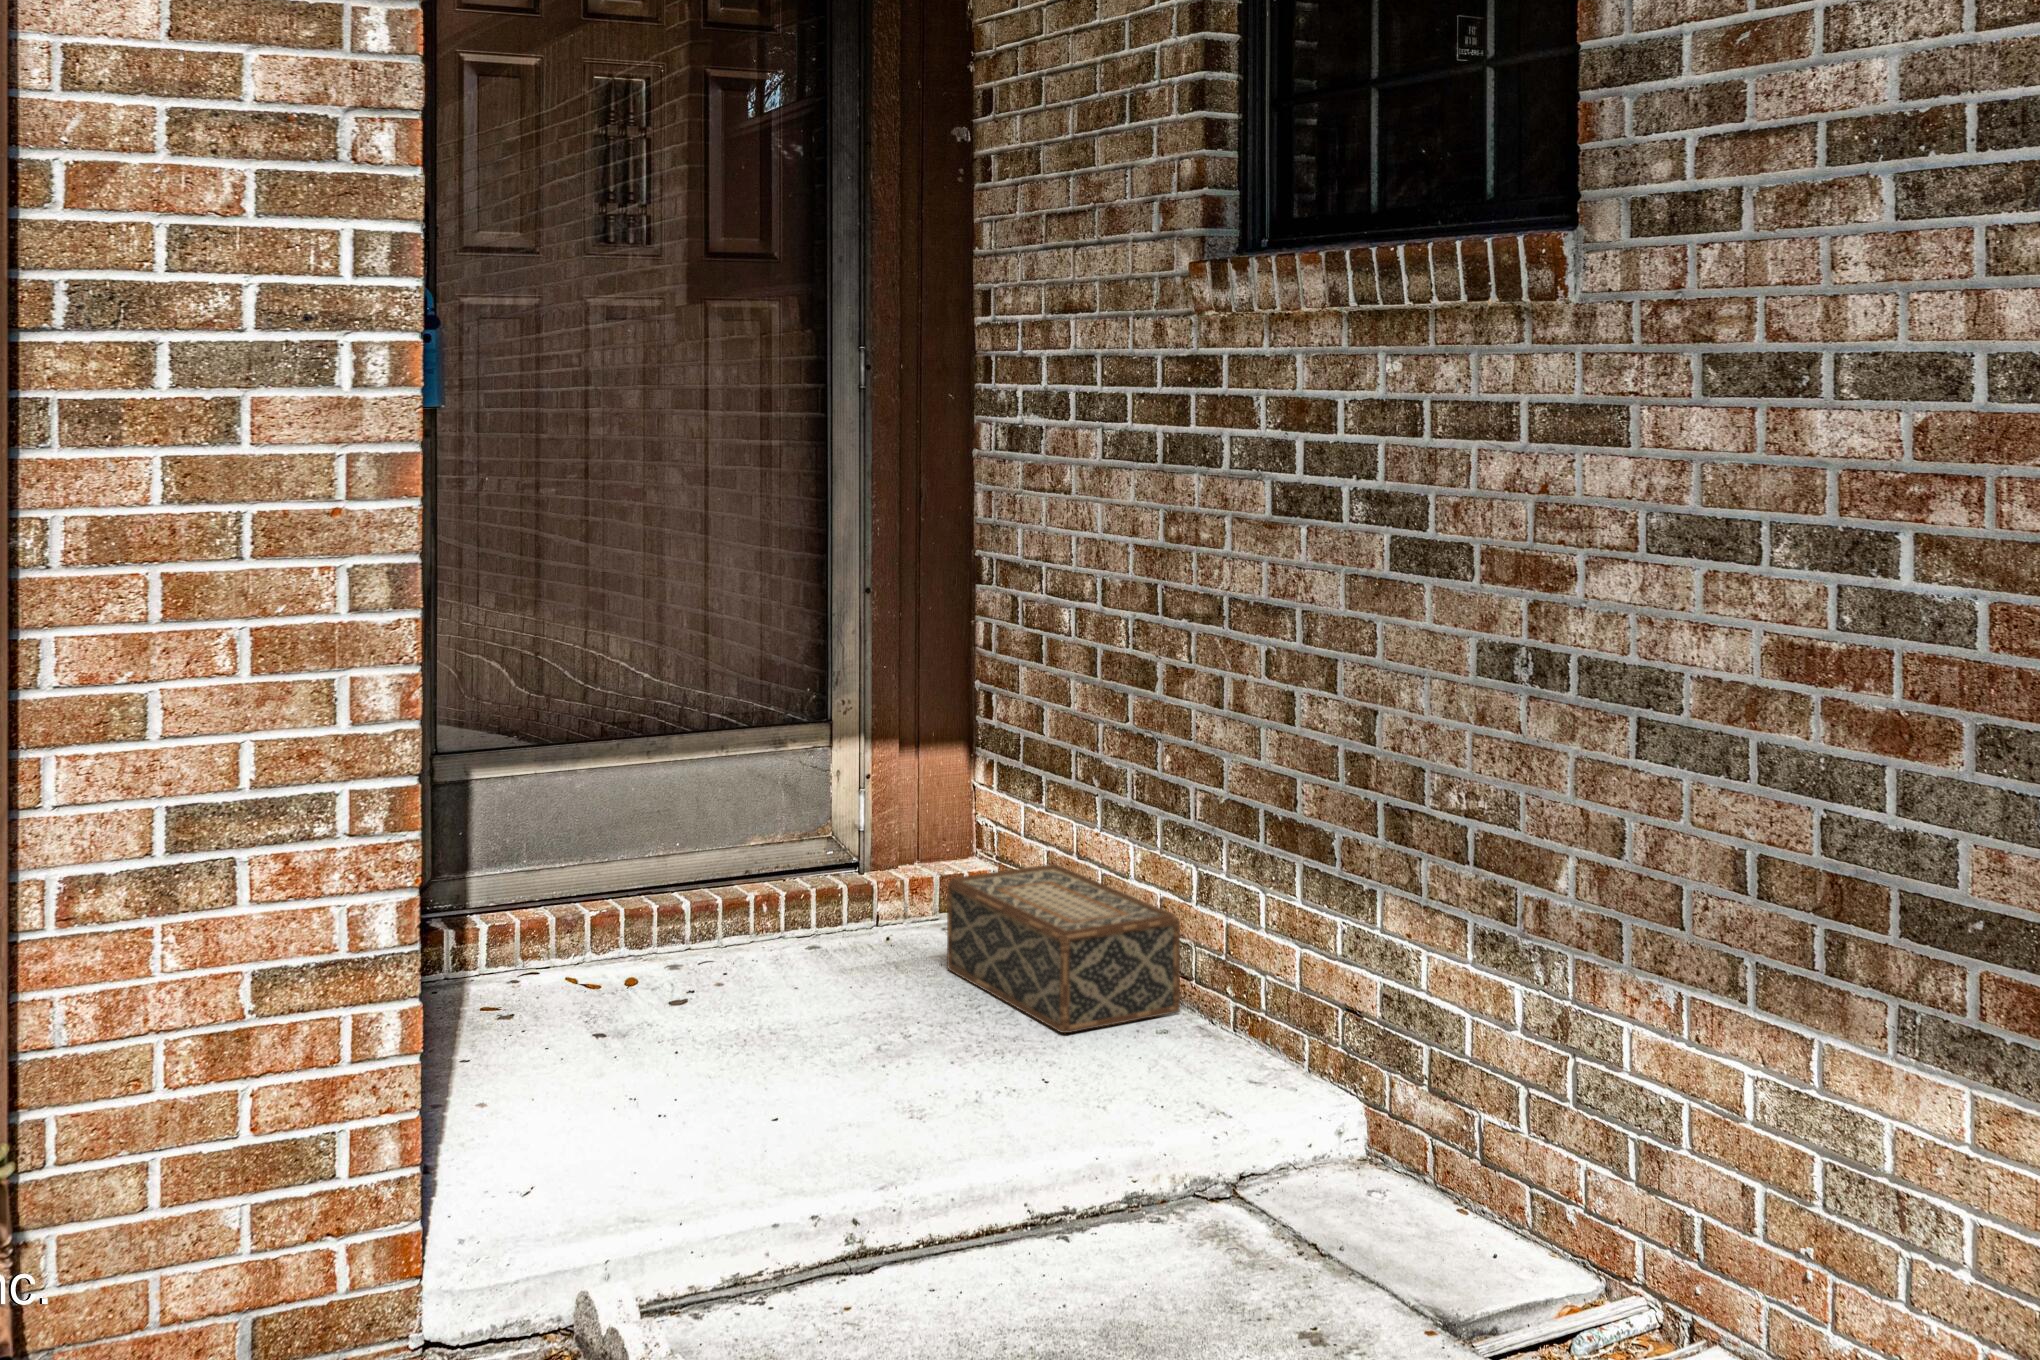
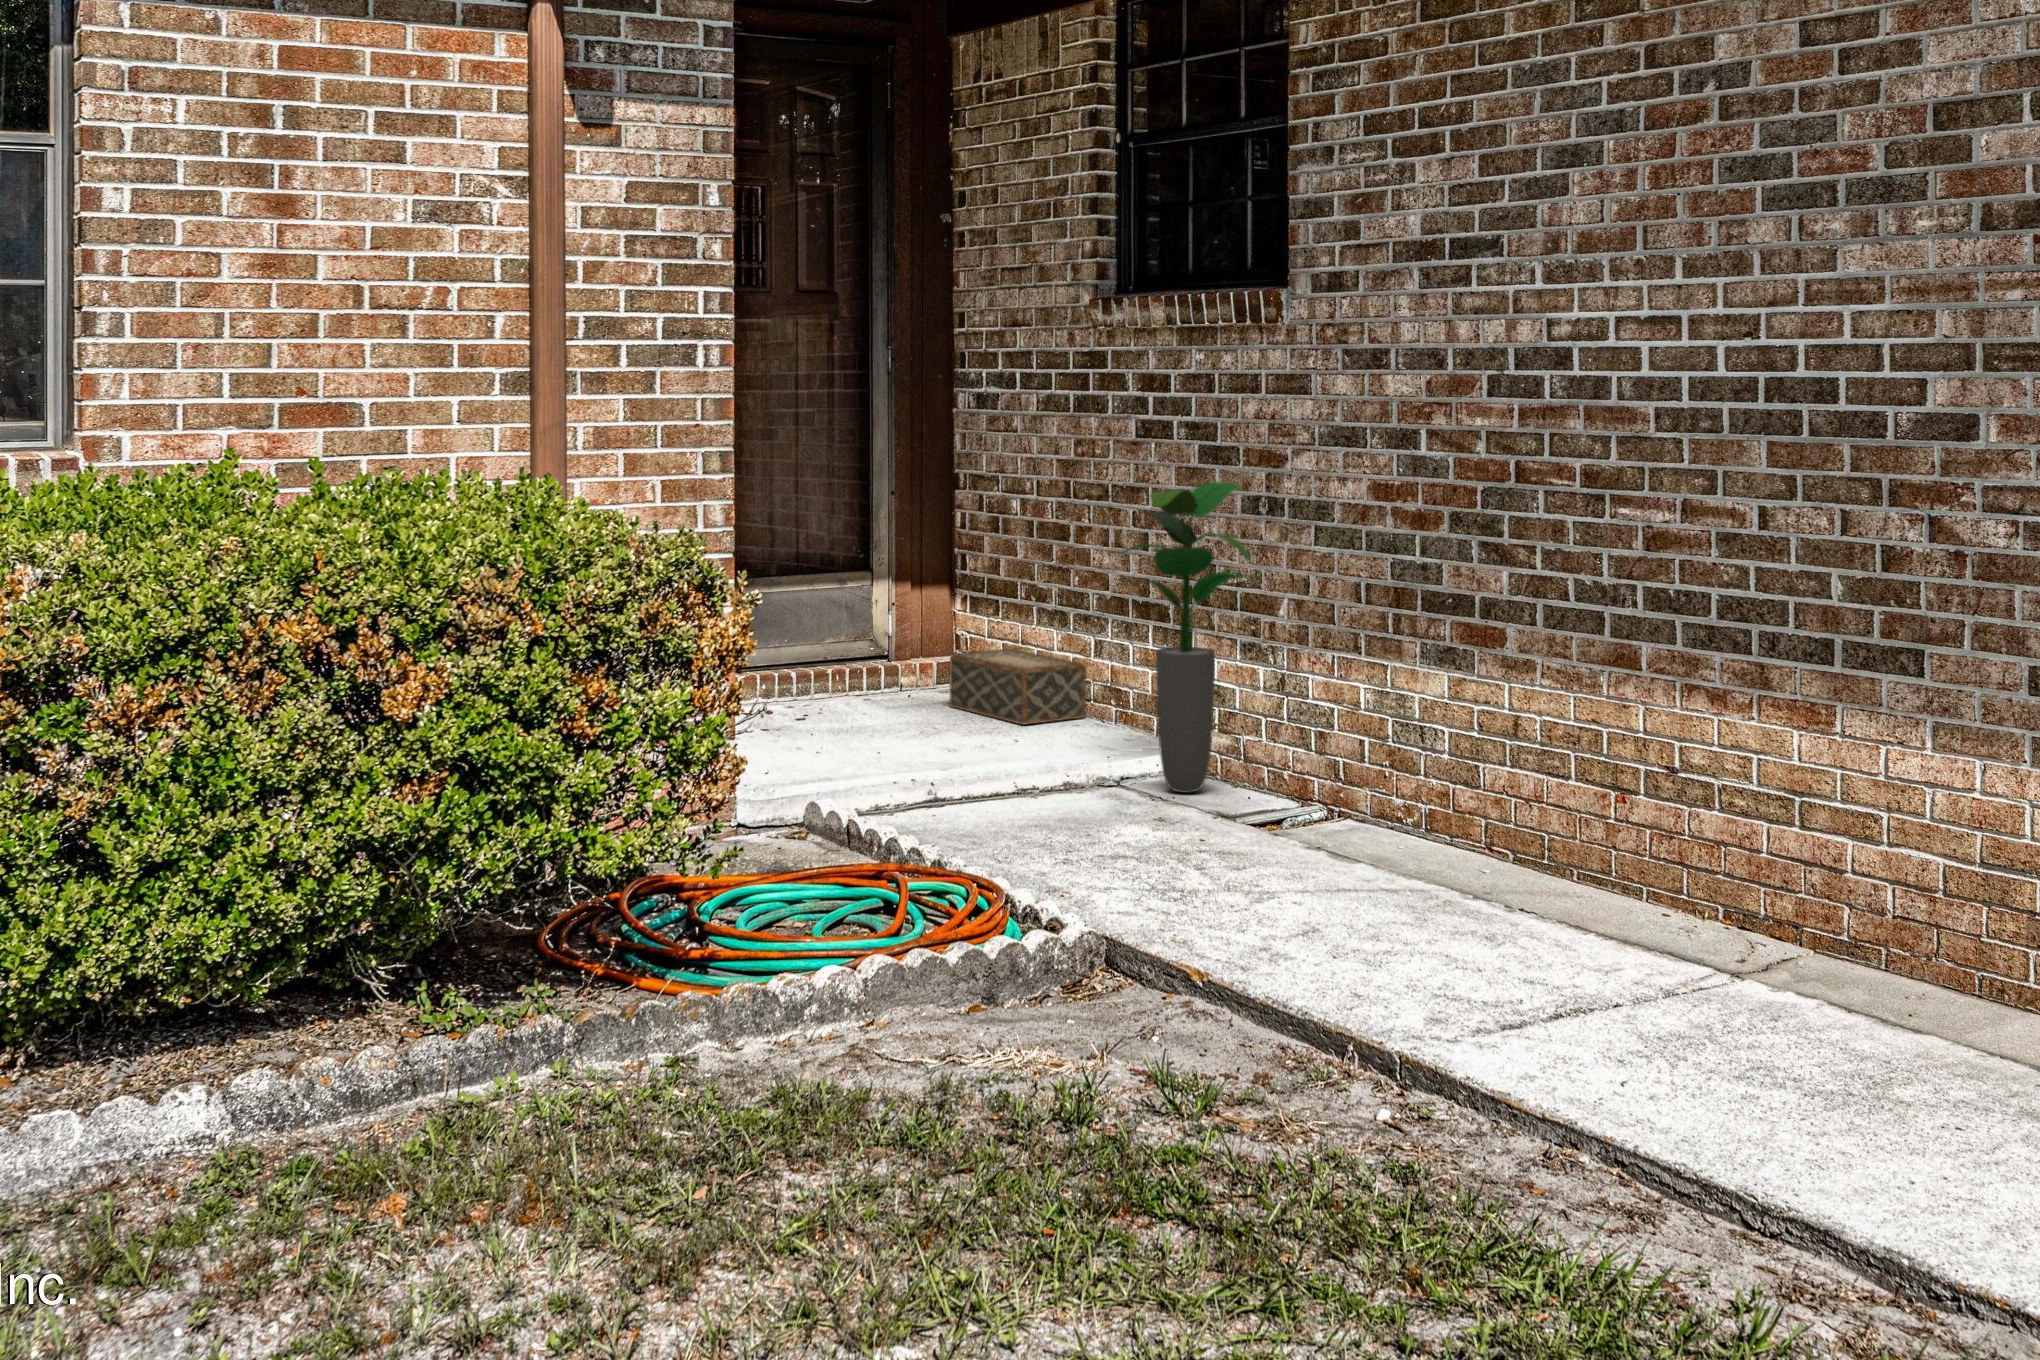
potted plant: none [1225,615,1511,1252] -> present [1122,482,1251,793]

